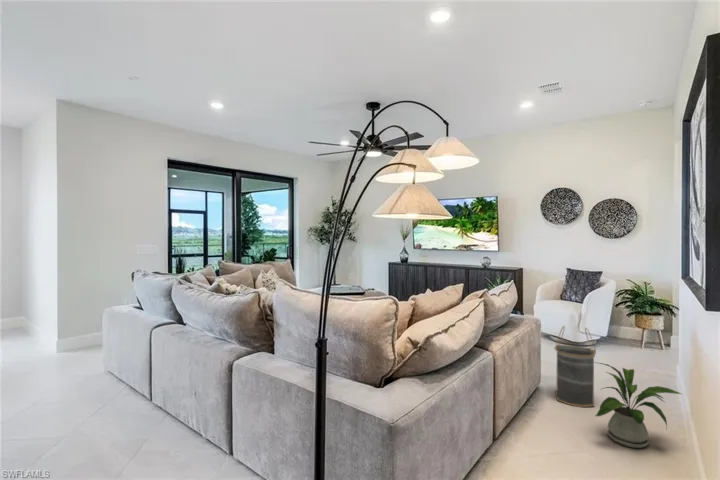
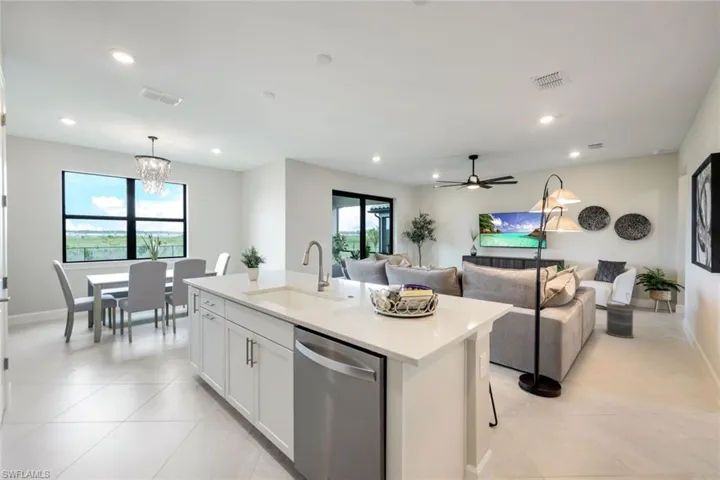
house plant: present [596,363,681,448] -> none [638,309,693,355]

